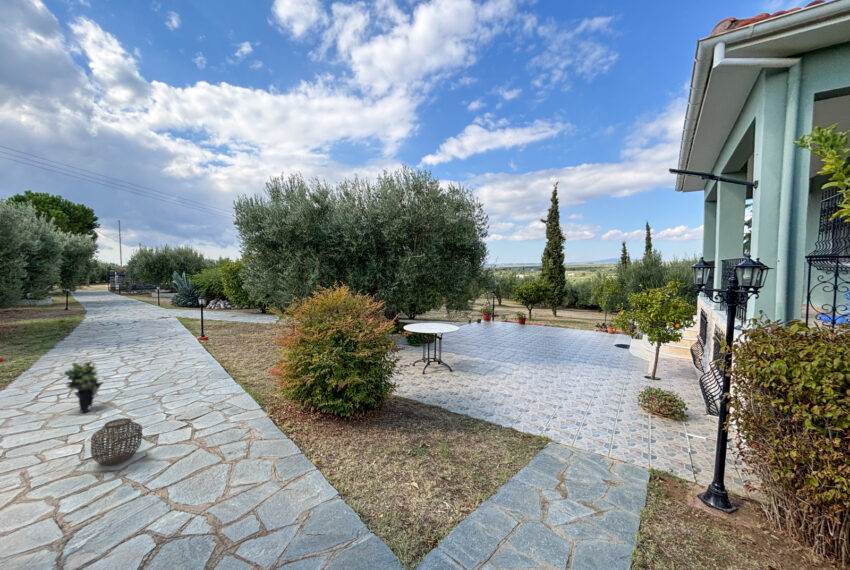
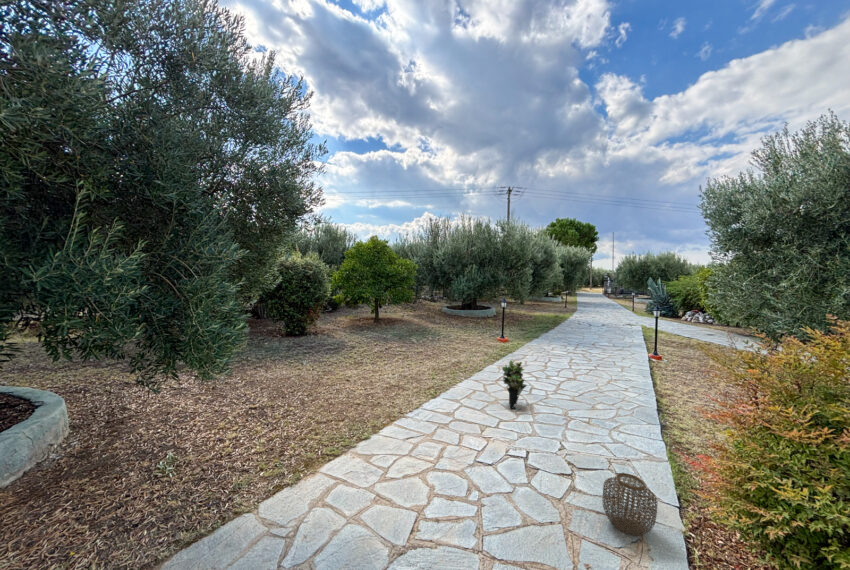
woven basket: present [91,418,142,466] -> present [602,473,658,536]

